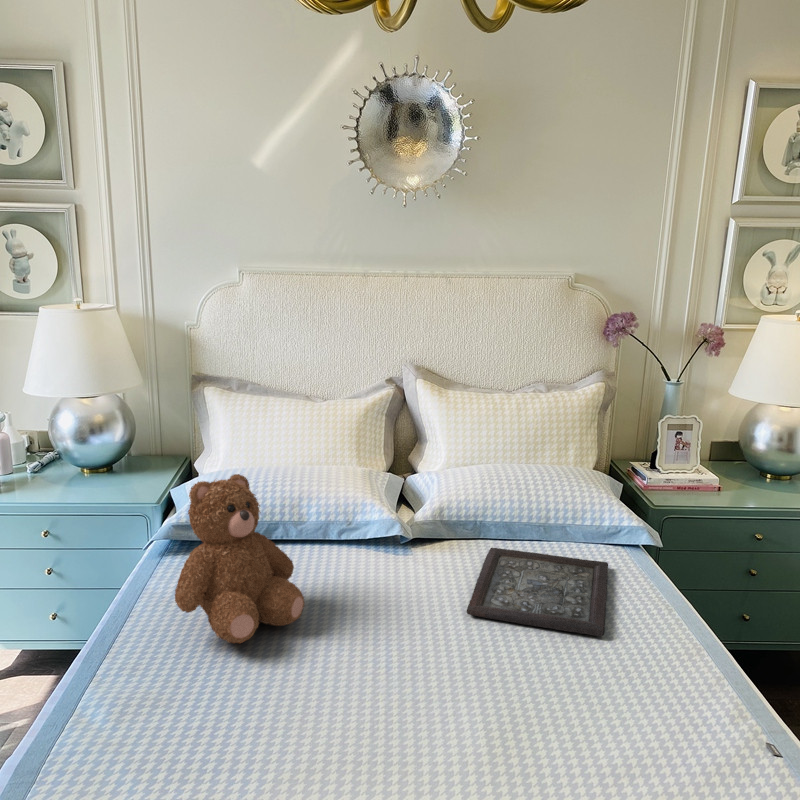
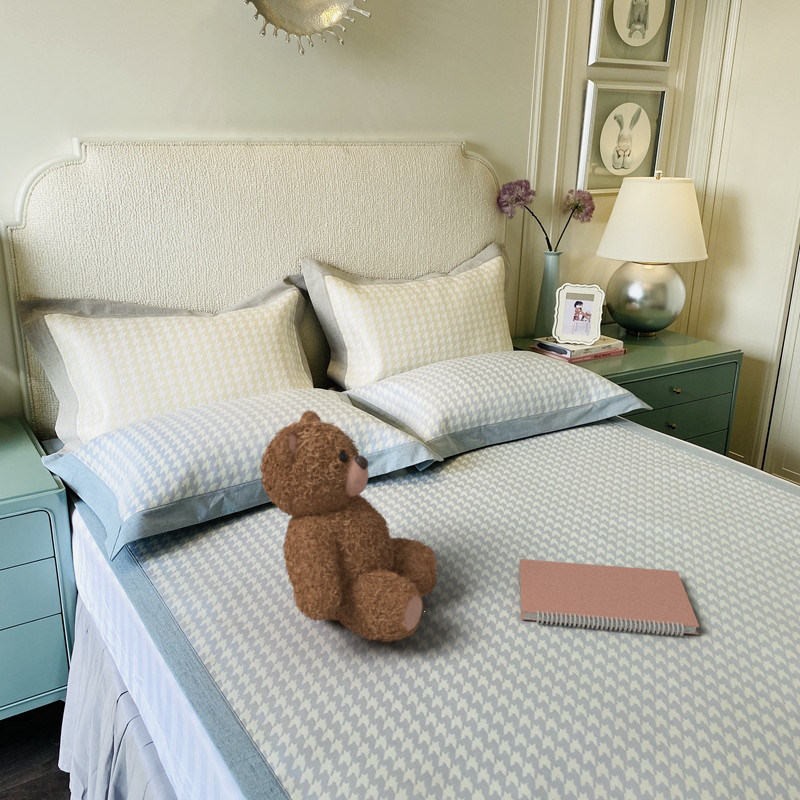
tray: present [467,548,608,636] -> none [513,438,715,523]
notebook: none [335,623,487,715] -> present [519,559,699,636]

